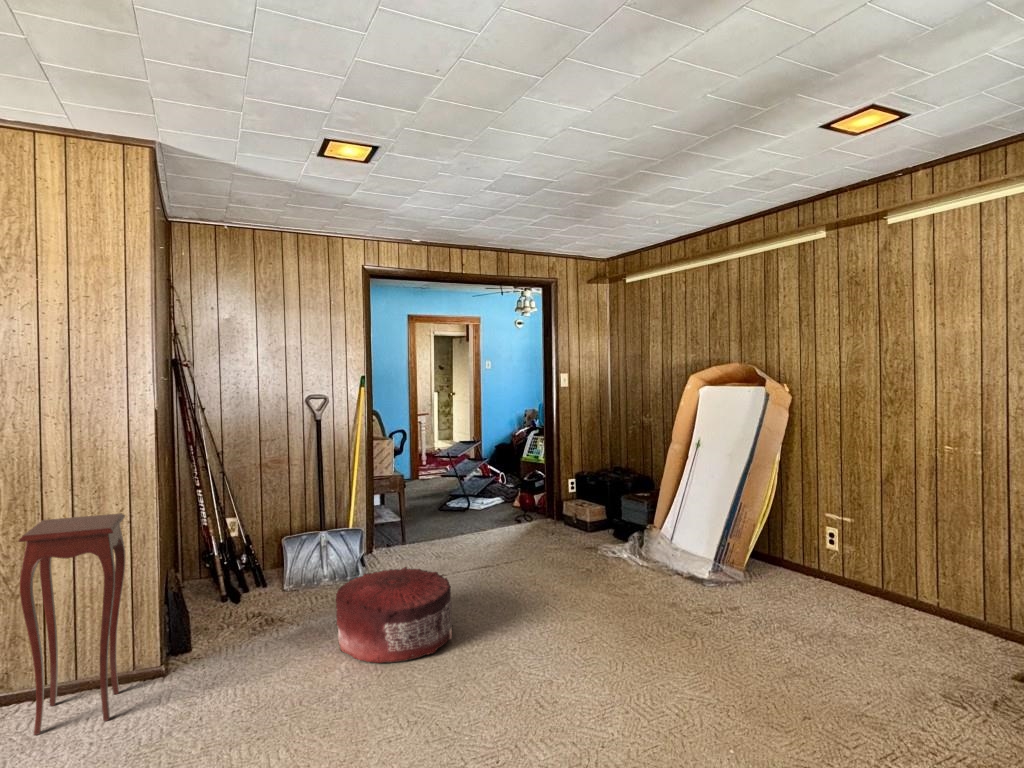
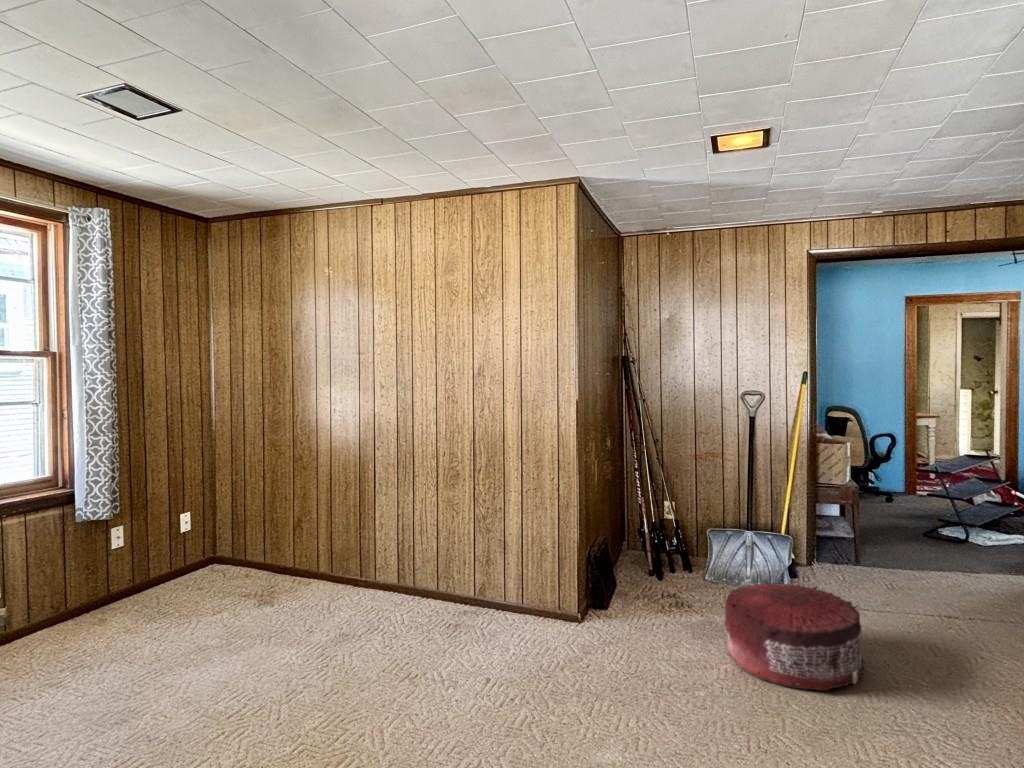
side table: present [19,513,125,735] -> none [479,479,553,642]

